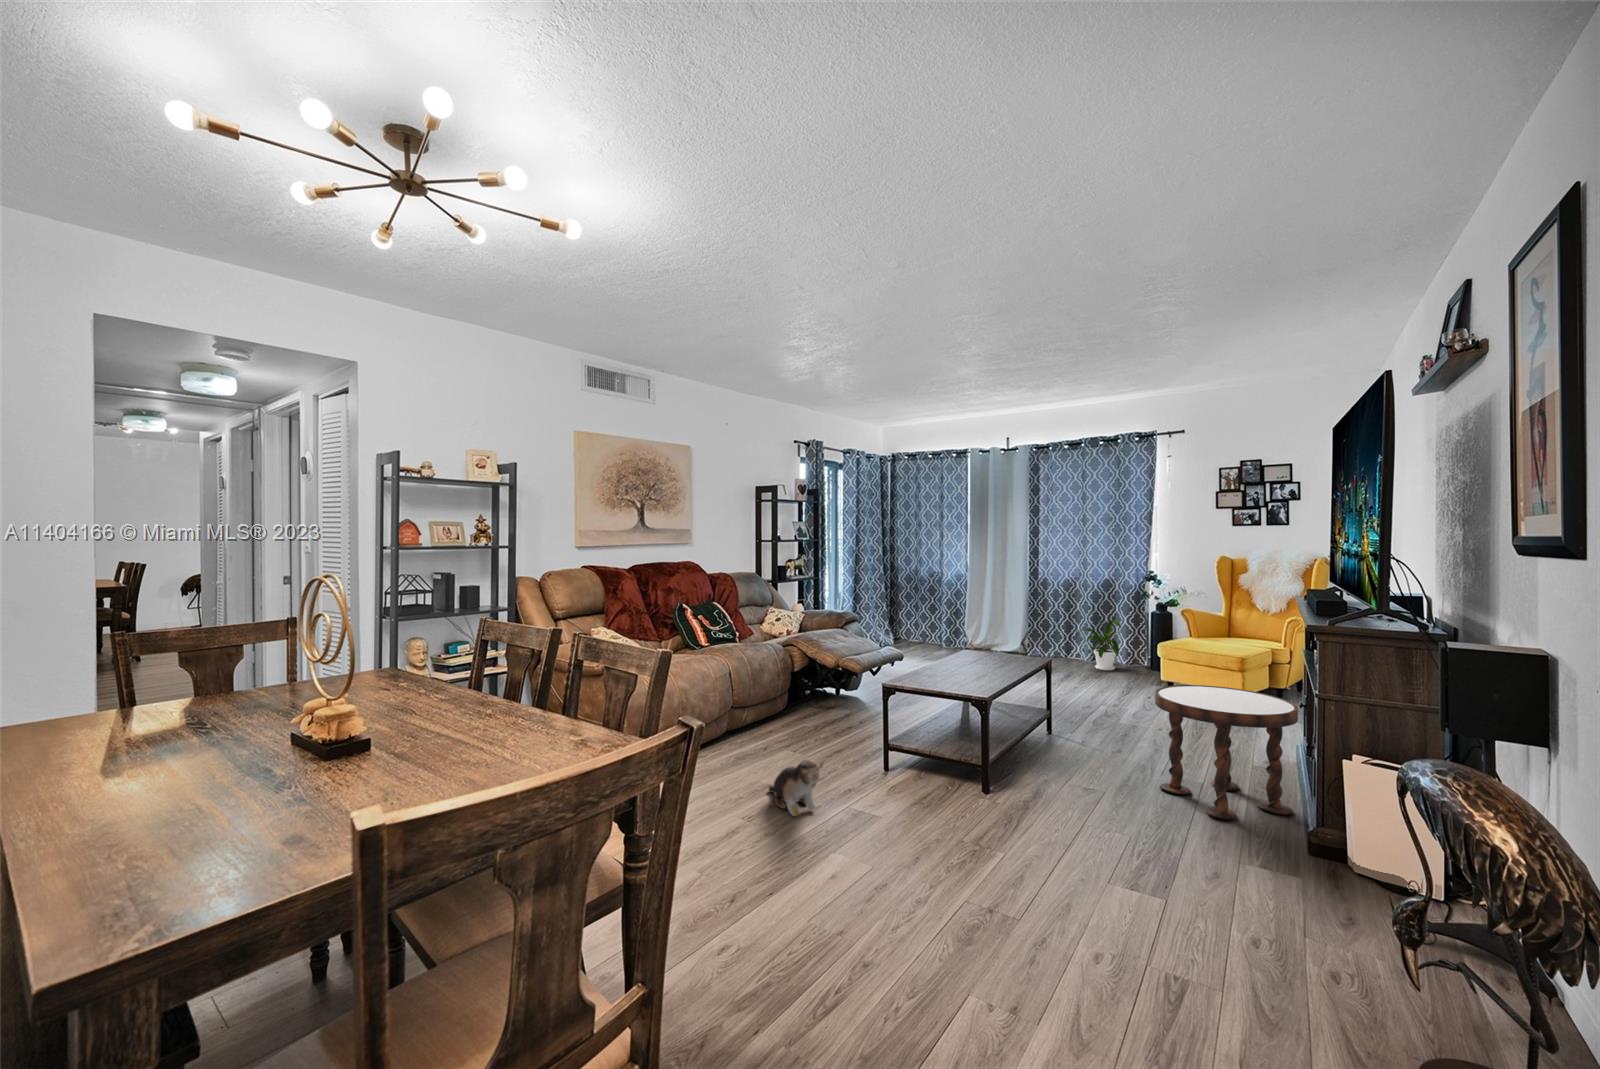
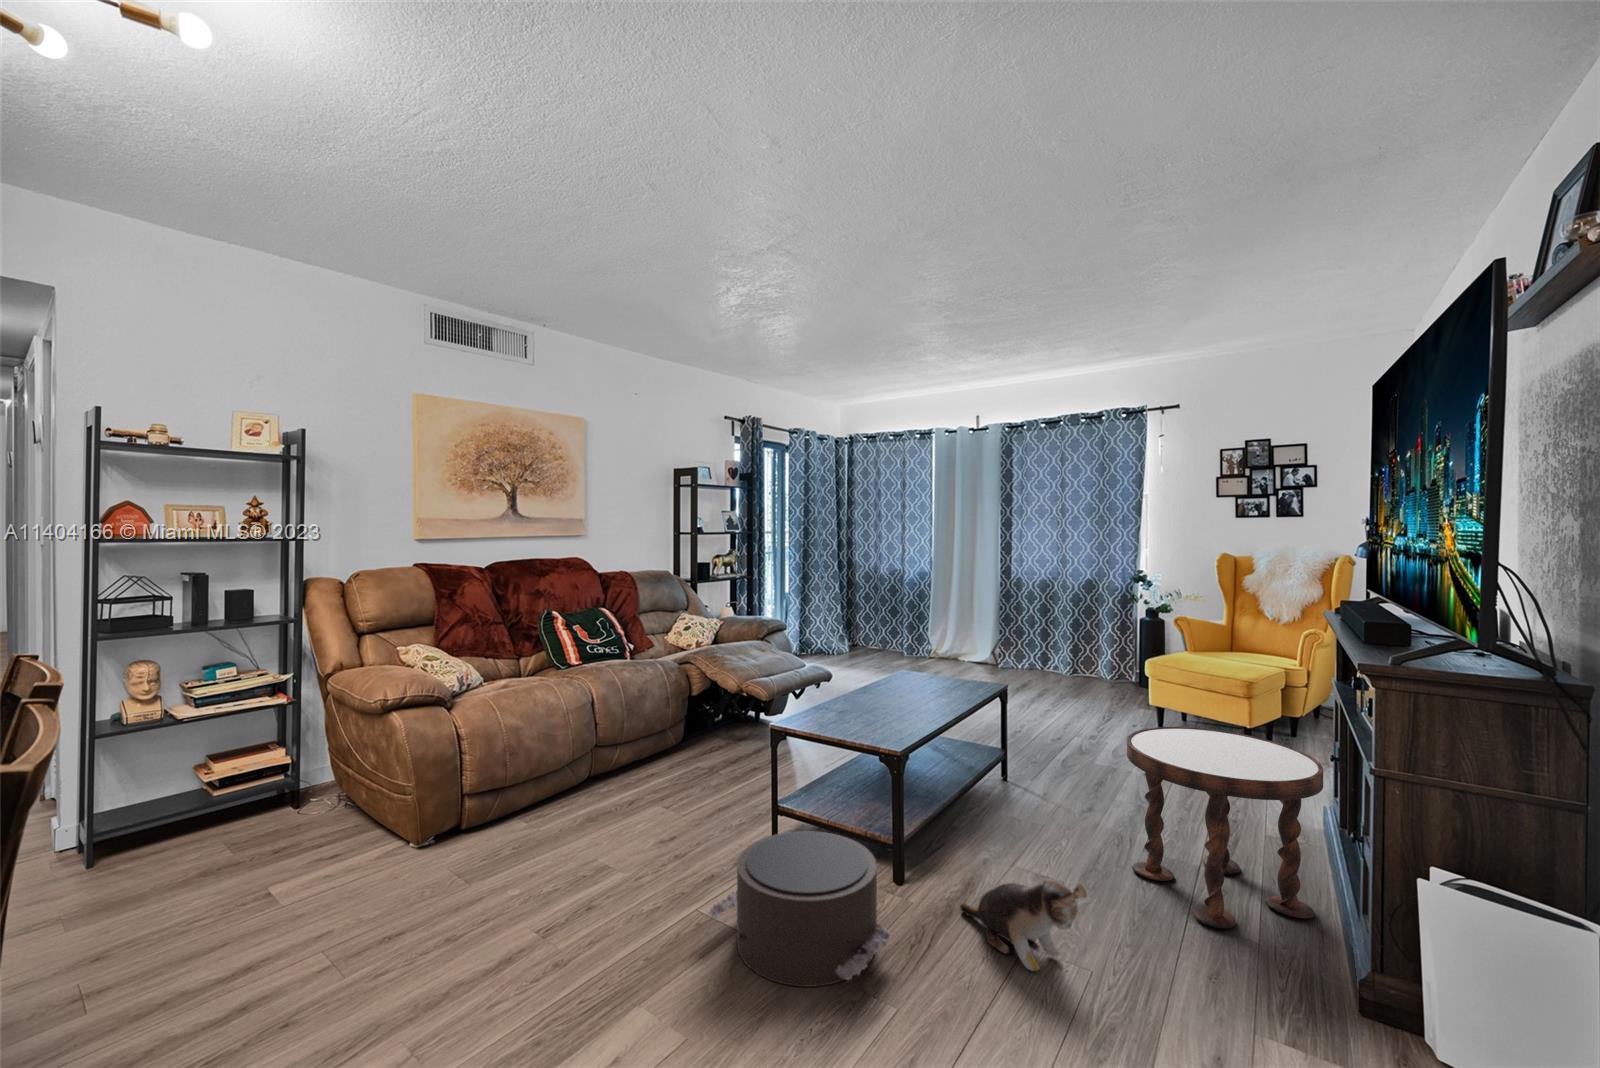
house plant: present [1081,613,1122,670] -> none [1047,618,1104,688]
pouf: none [866,756,1000,849] -> present [707,831,893,987]
plush toy: present [769,760,823,816] -> present [960,880,1087,971]

